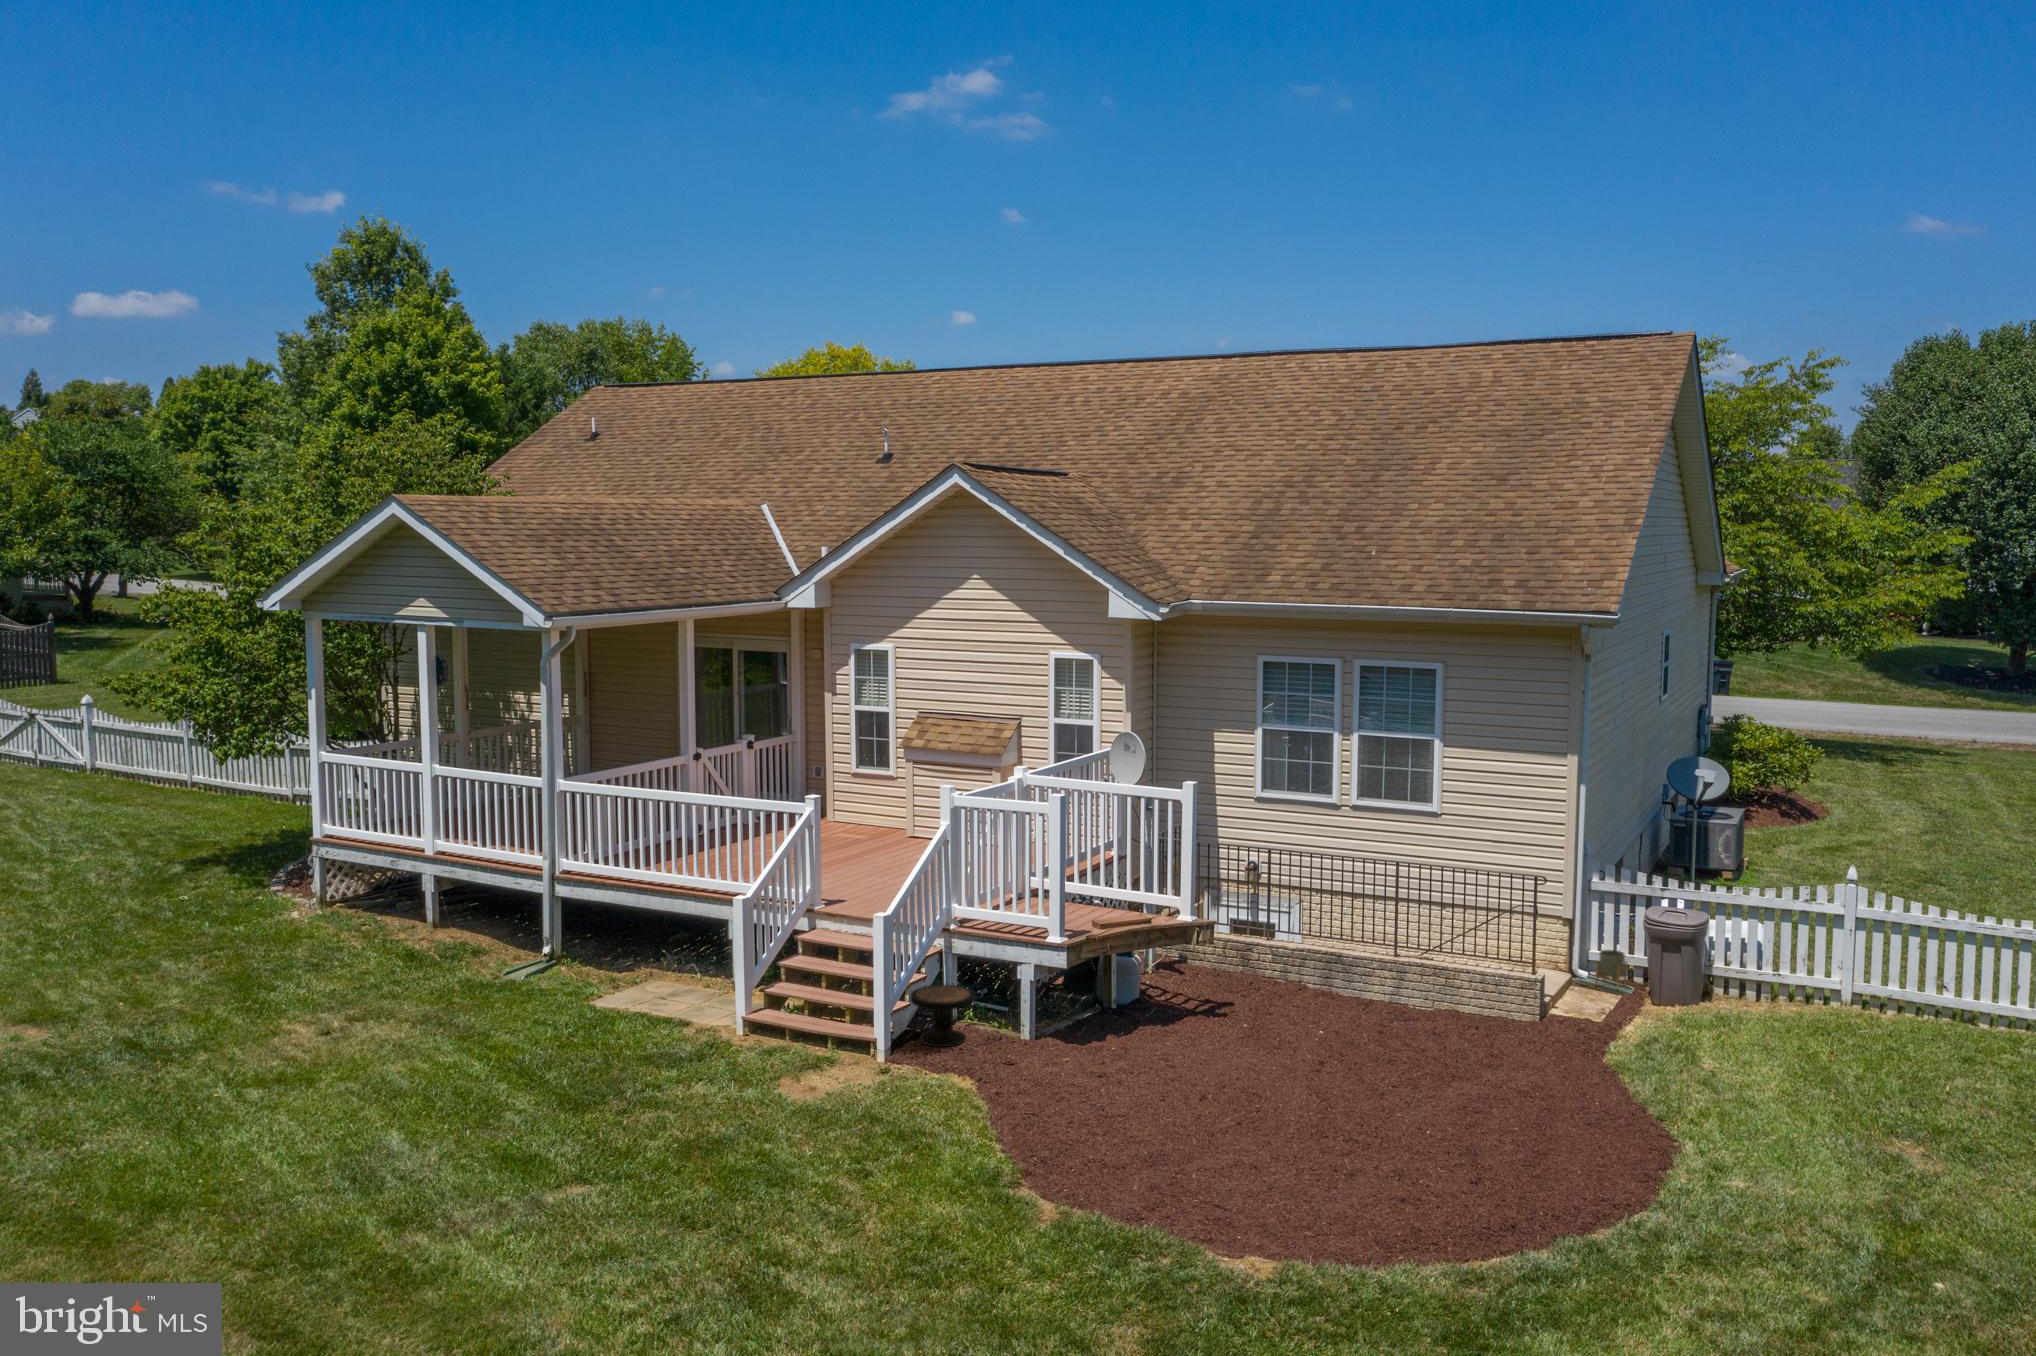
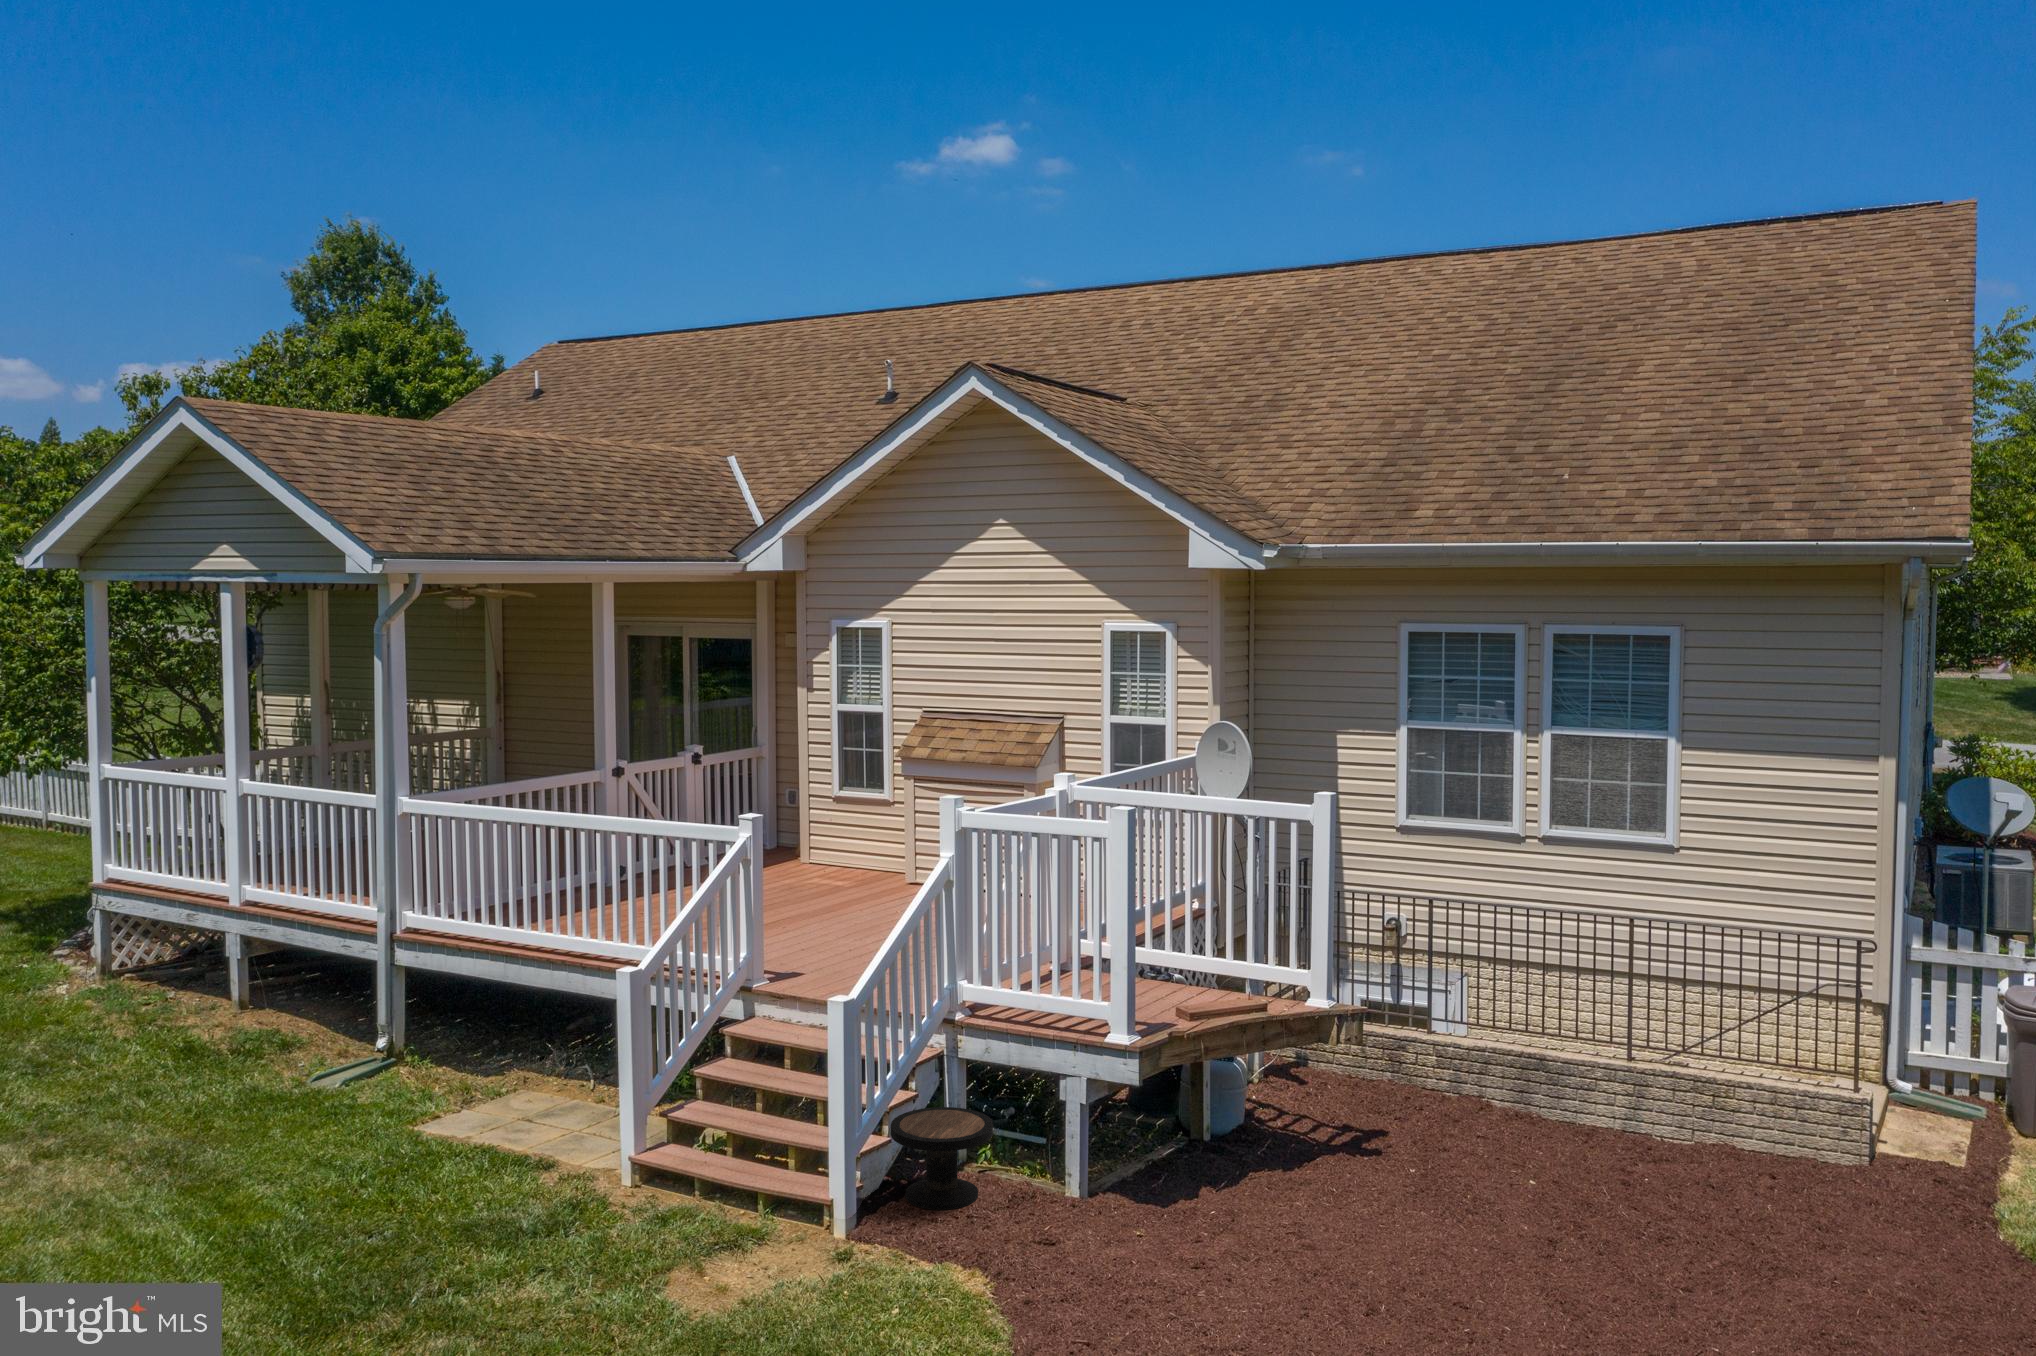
planter: present [1595,950,1628,990] -> none [1932,1052,1981,1115]

